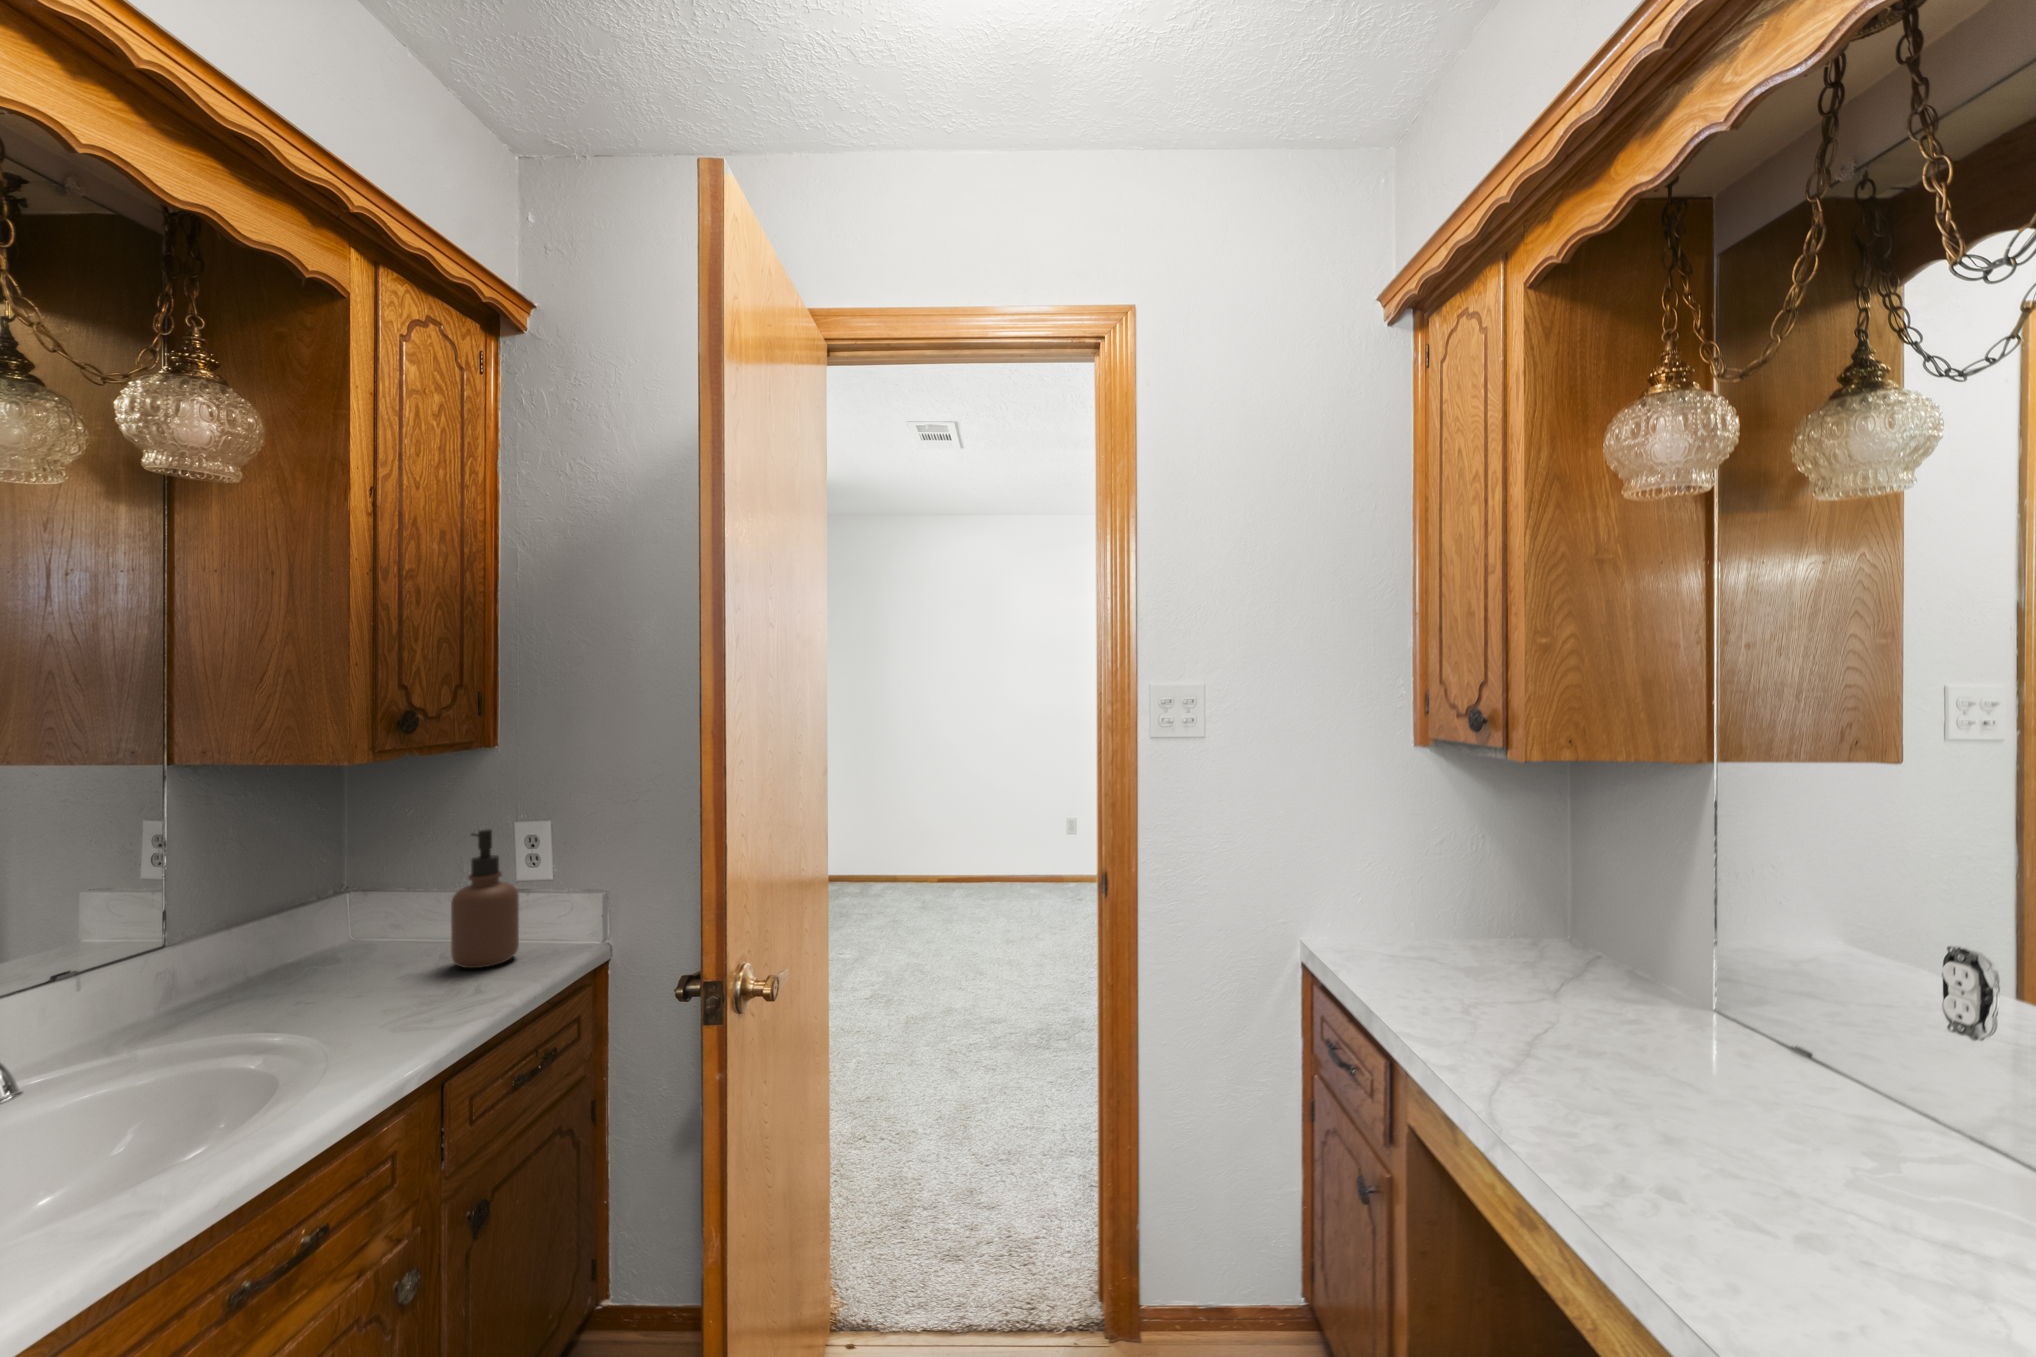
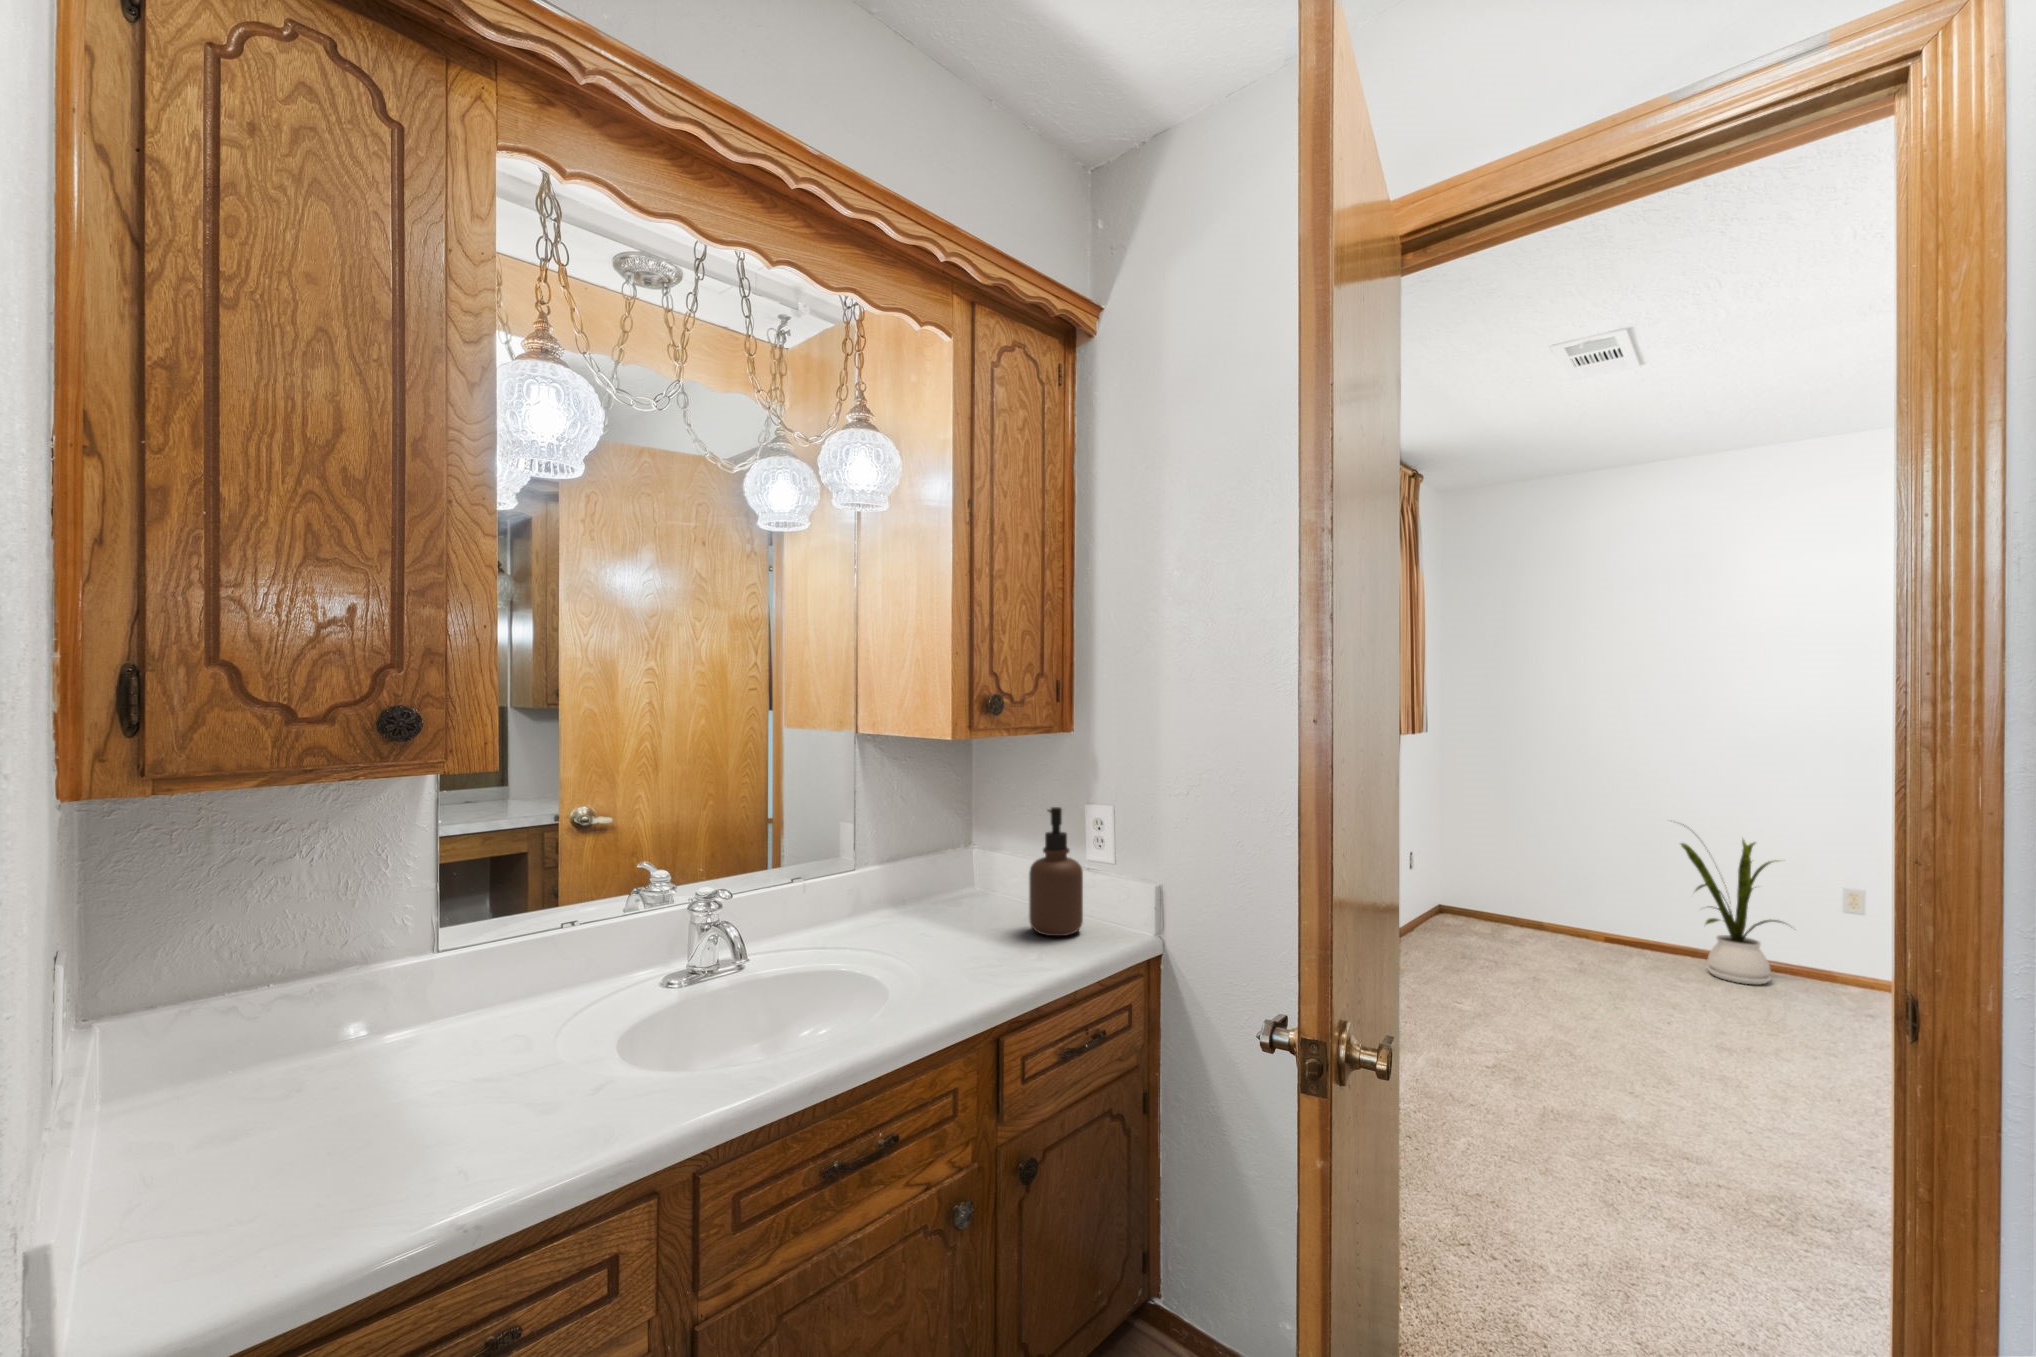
house plant: none [974,787,1048,899] -> present [1681,824,1783,984]

